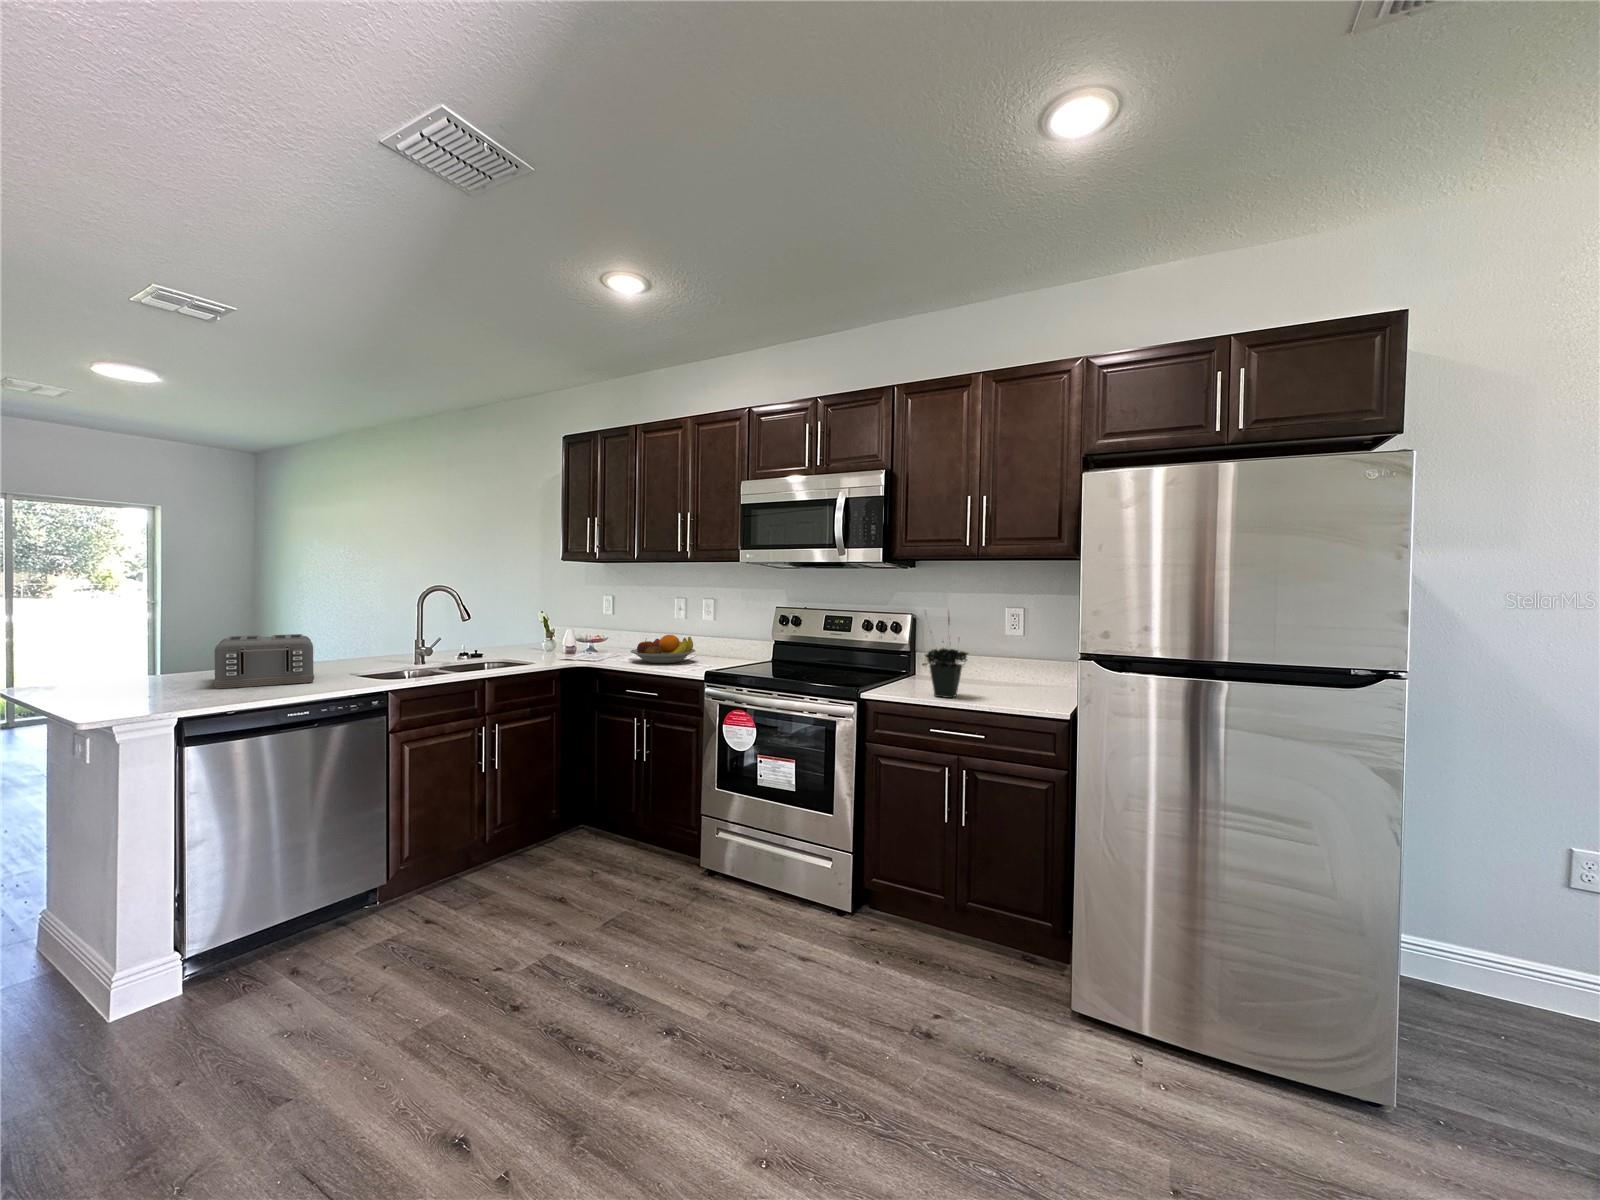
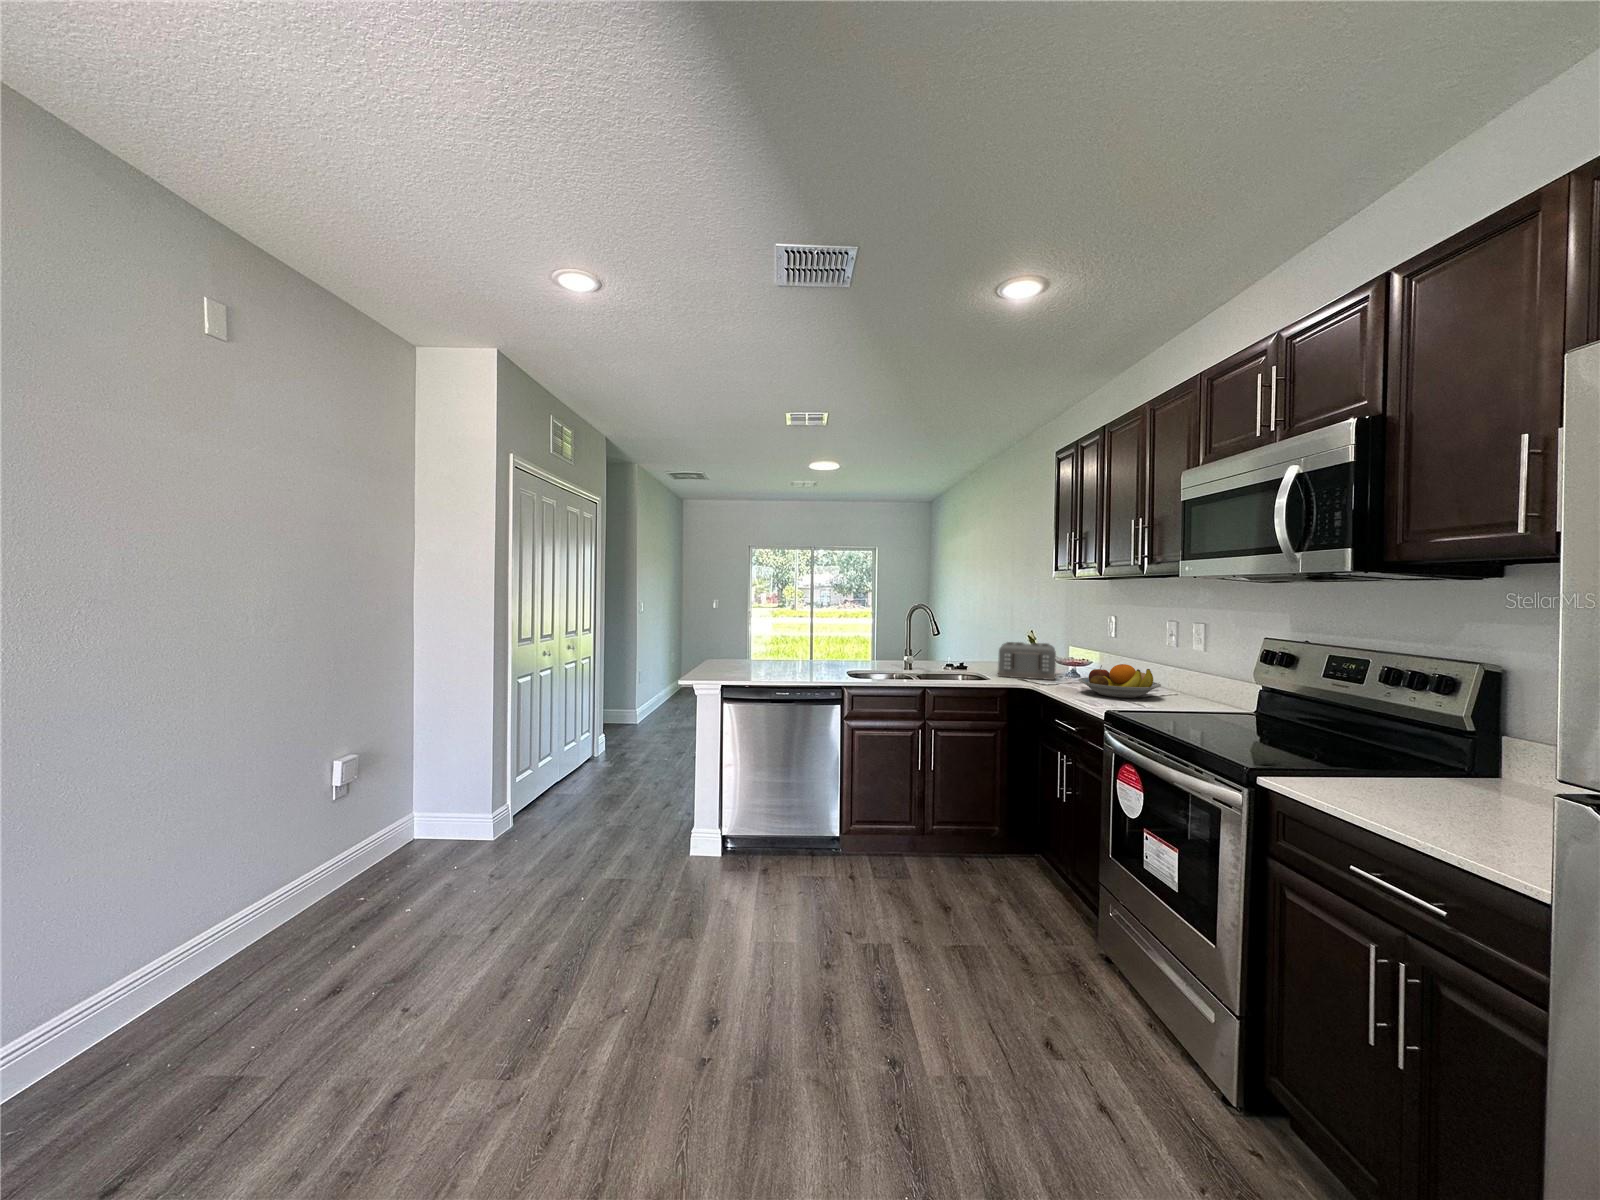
potted plant: present [922,617,968,698] -> none [1352,656,1471,822]
toaster: present [214,634,314,689] -> present [998,642,1056,680]

